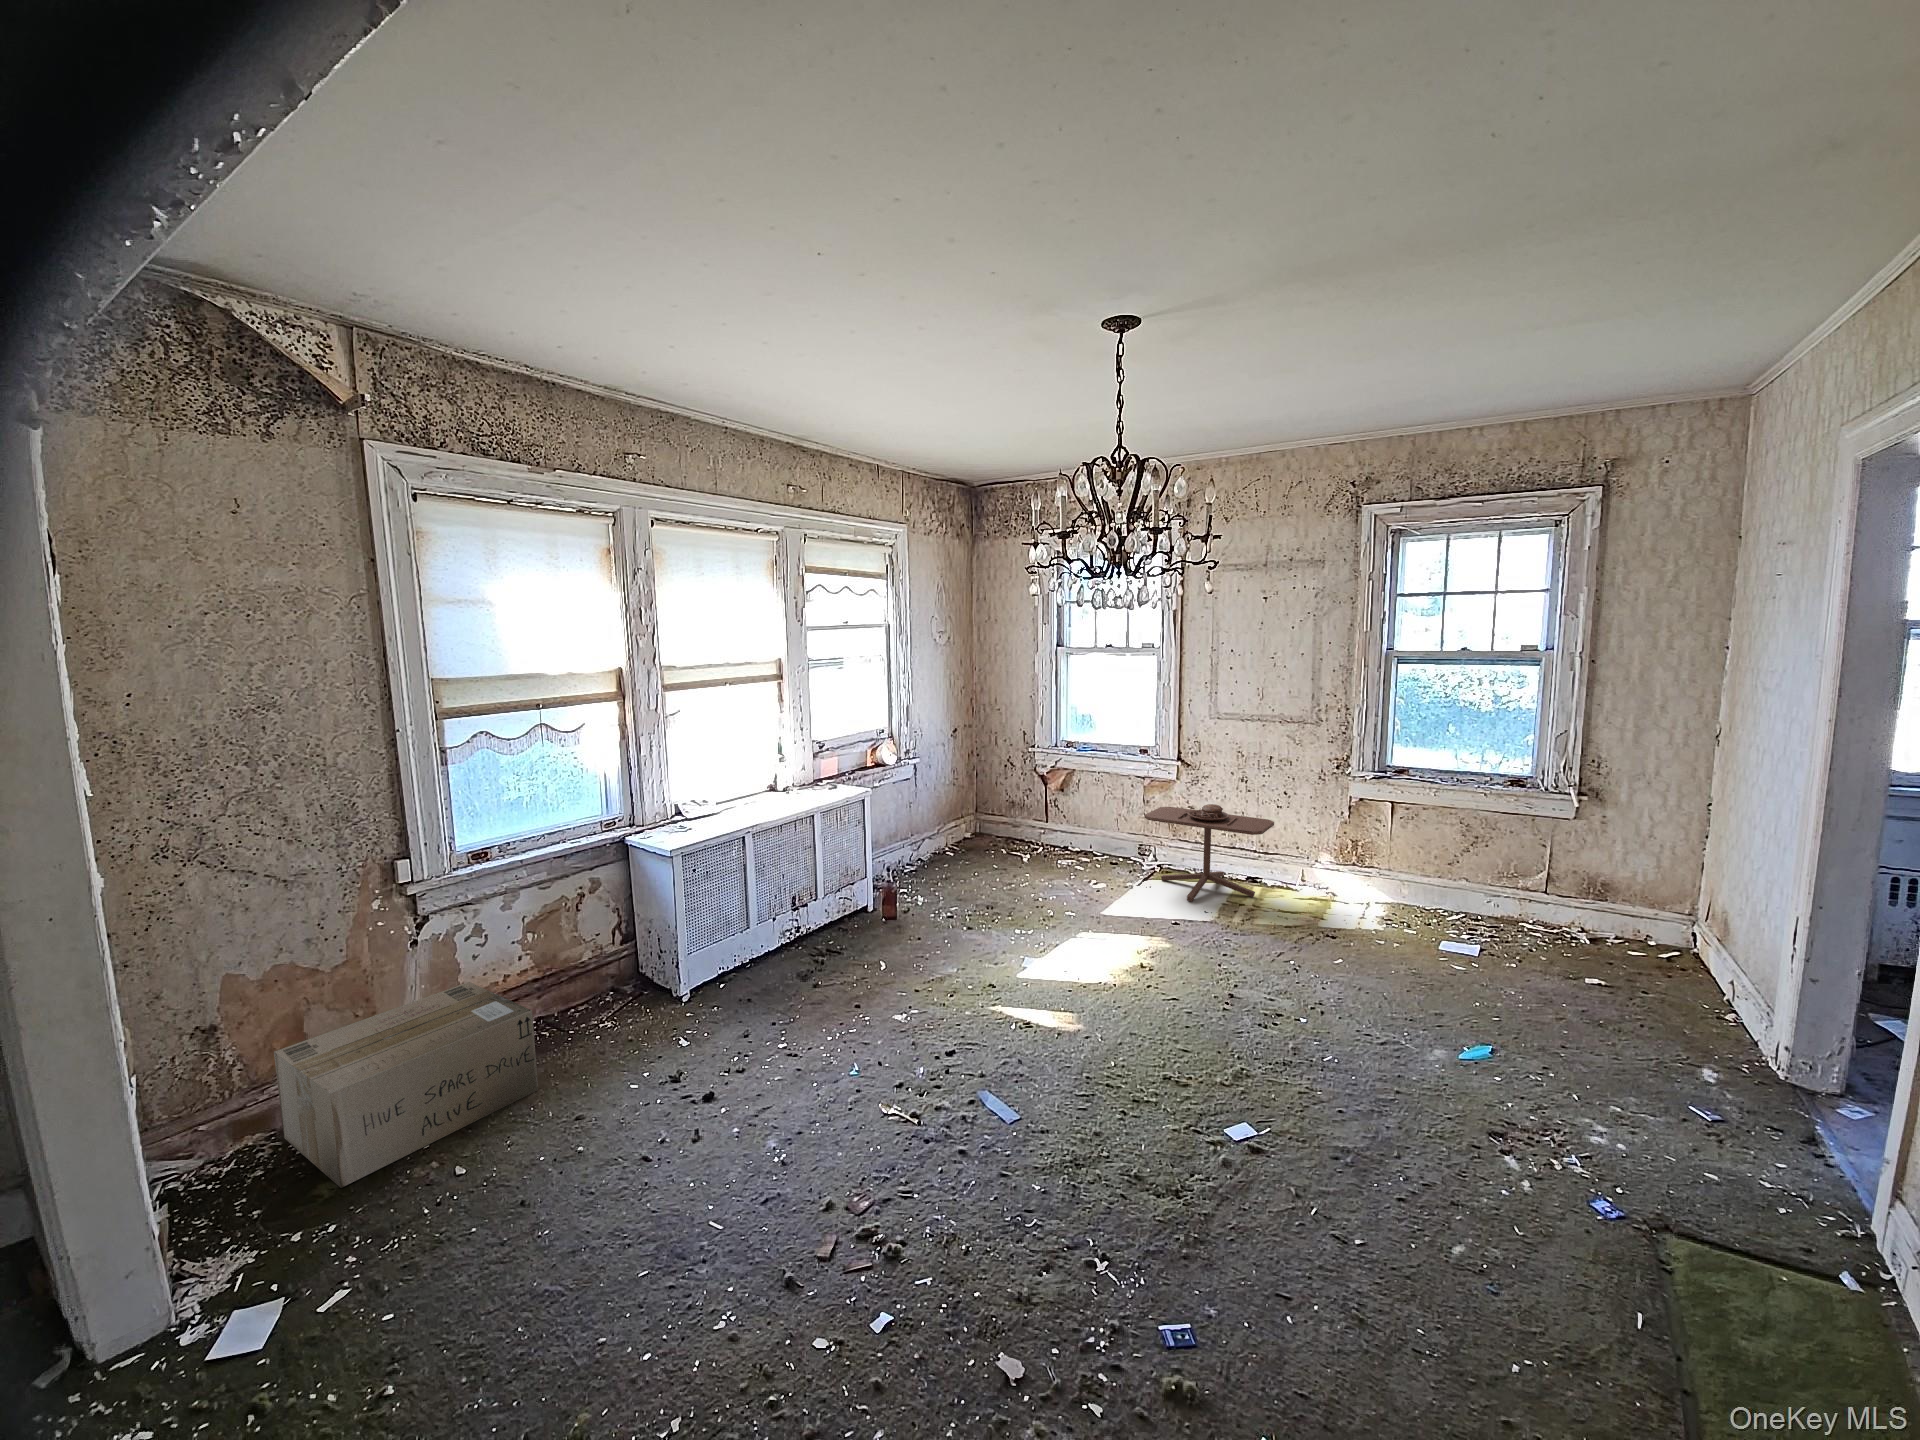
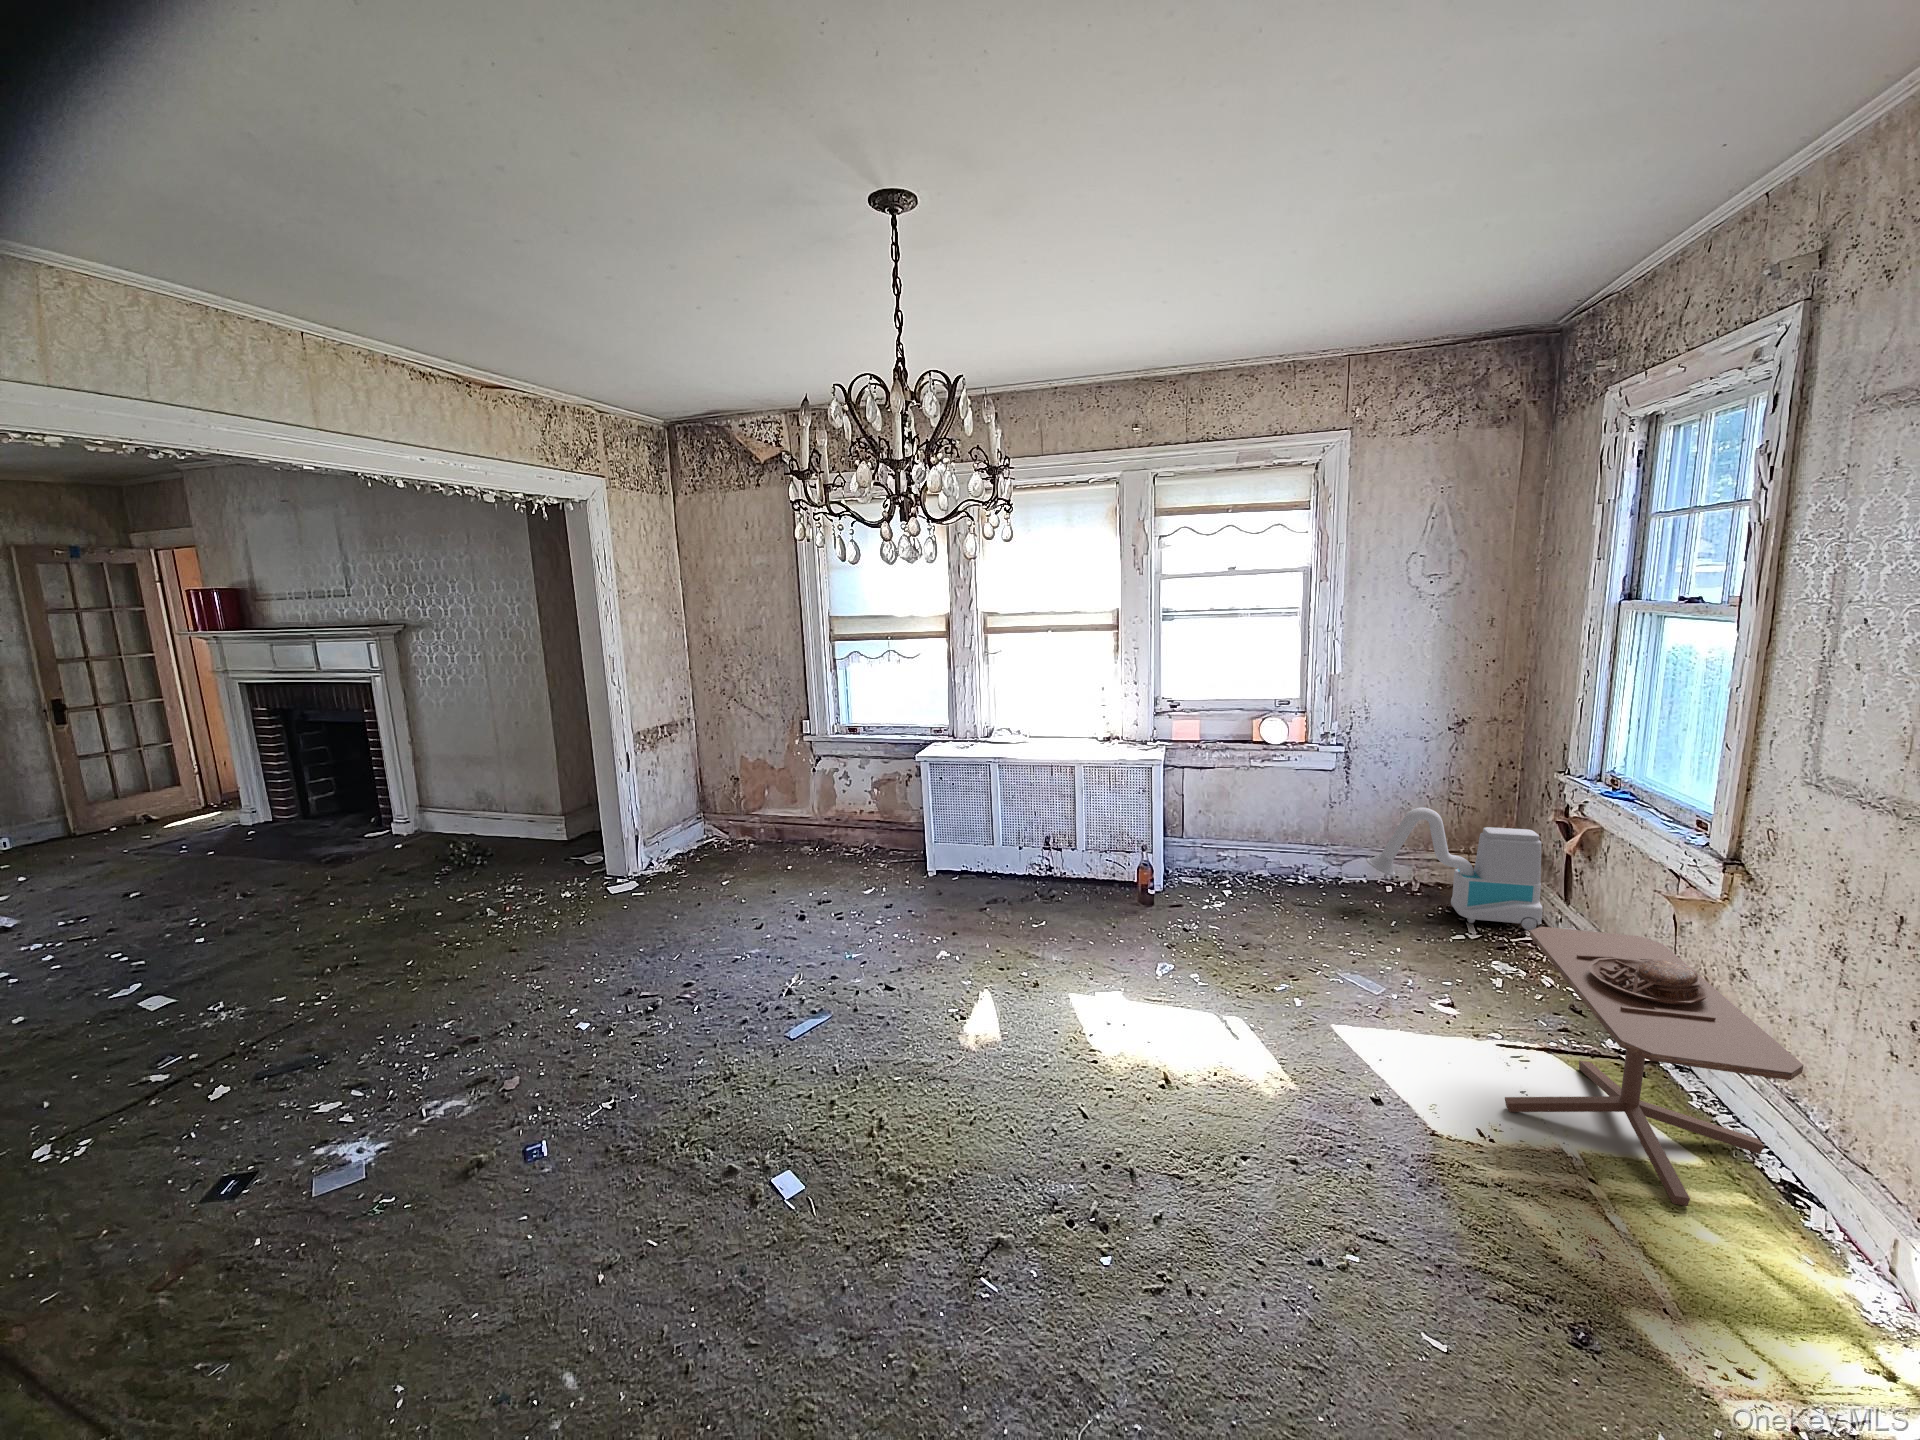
vacuum cleaner: none [965,787,1032,854] -> present [1366,808,1543,930]
cardboard box: present [274,982,538,1188] -> none [714,797,839,871]

